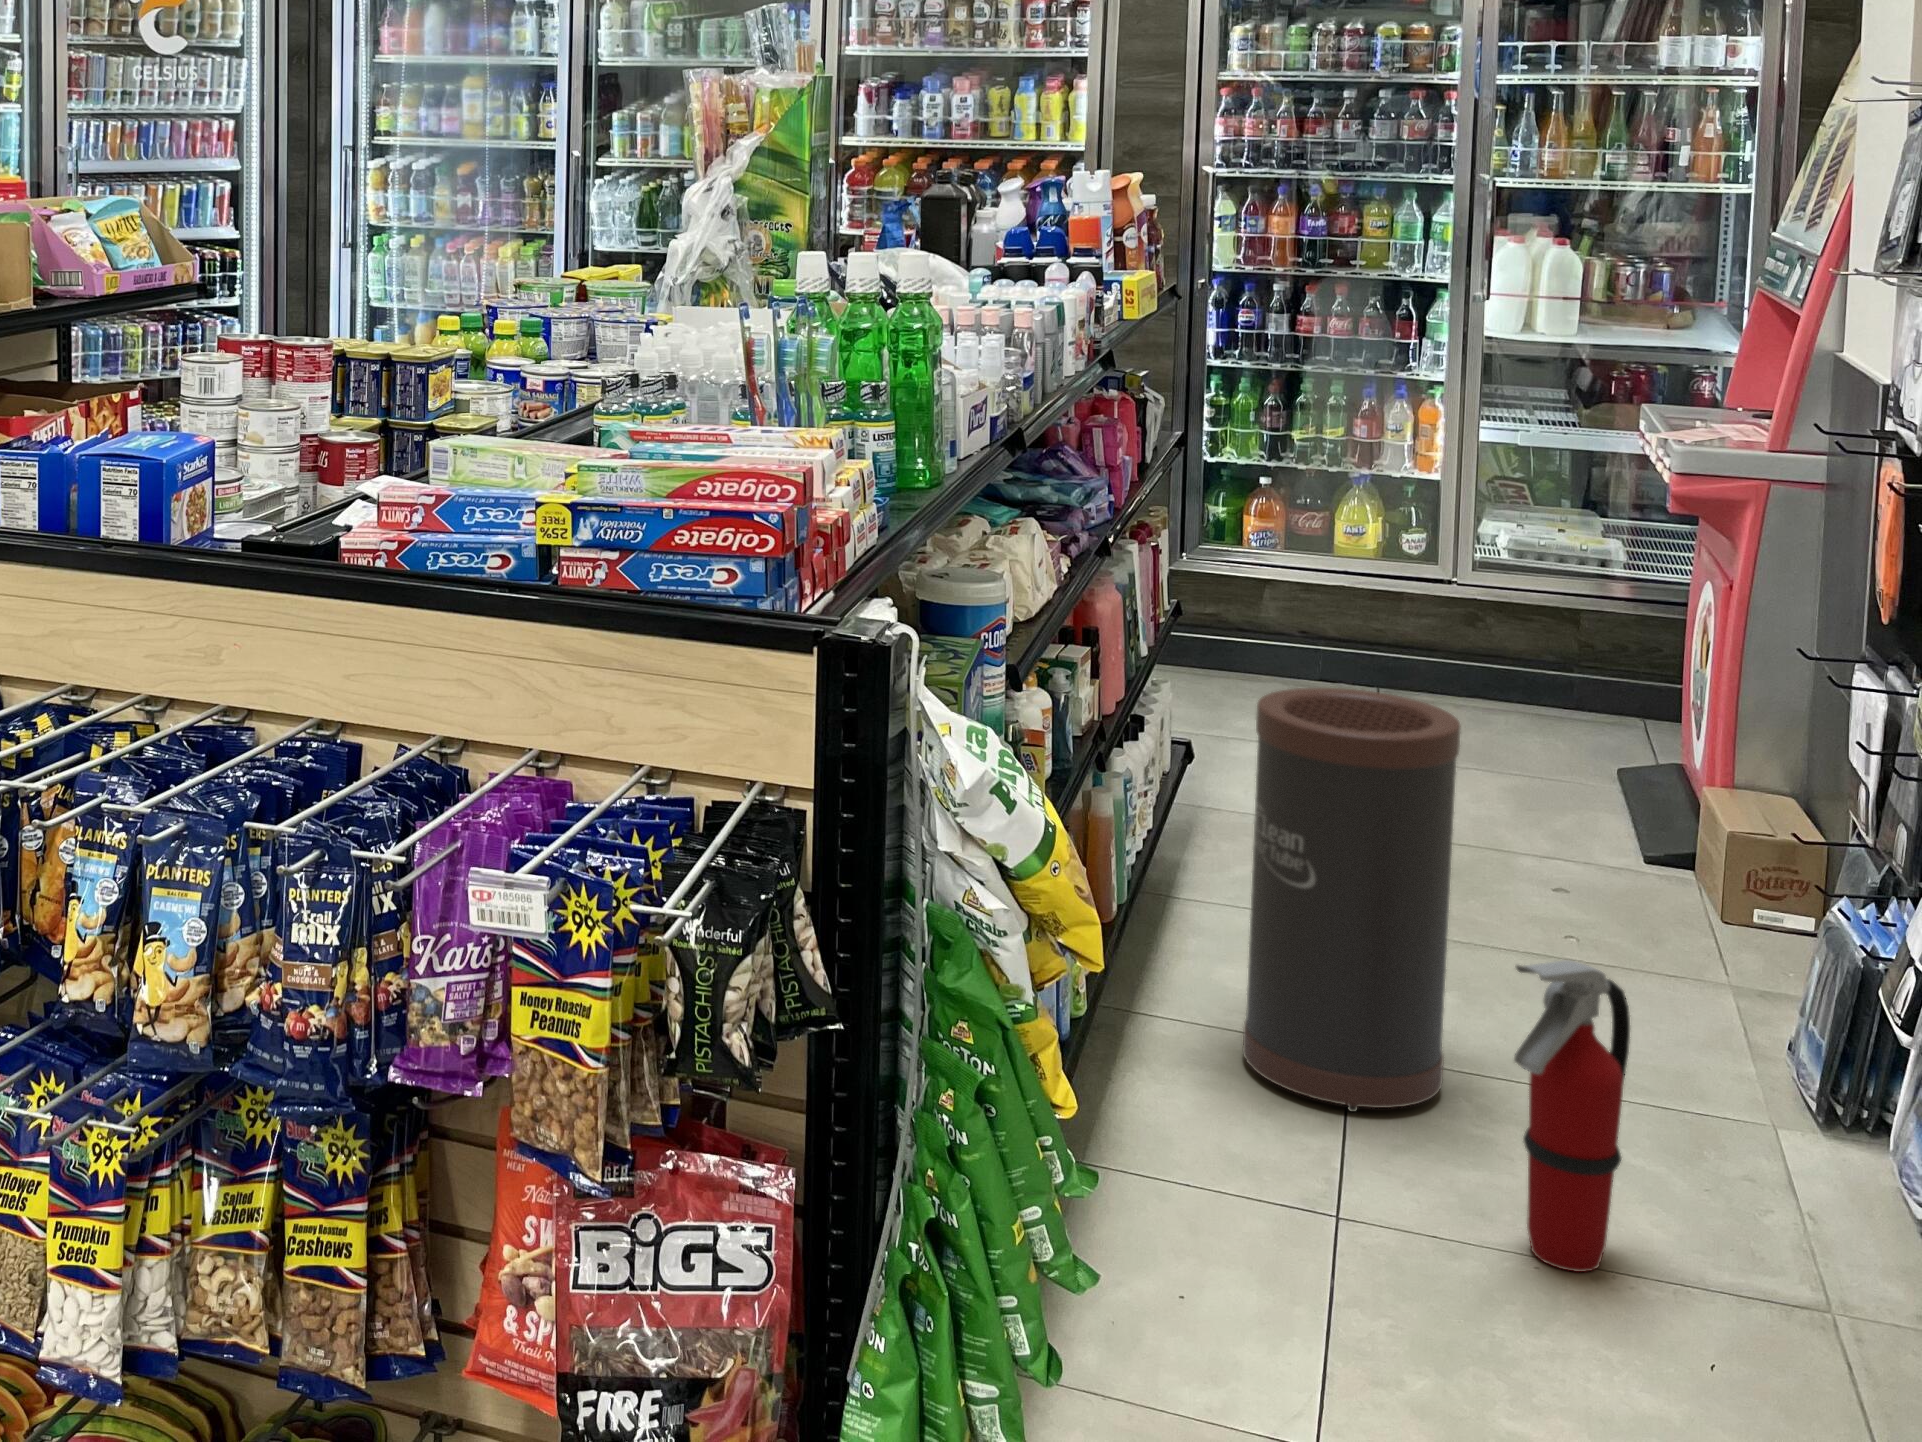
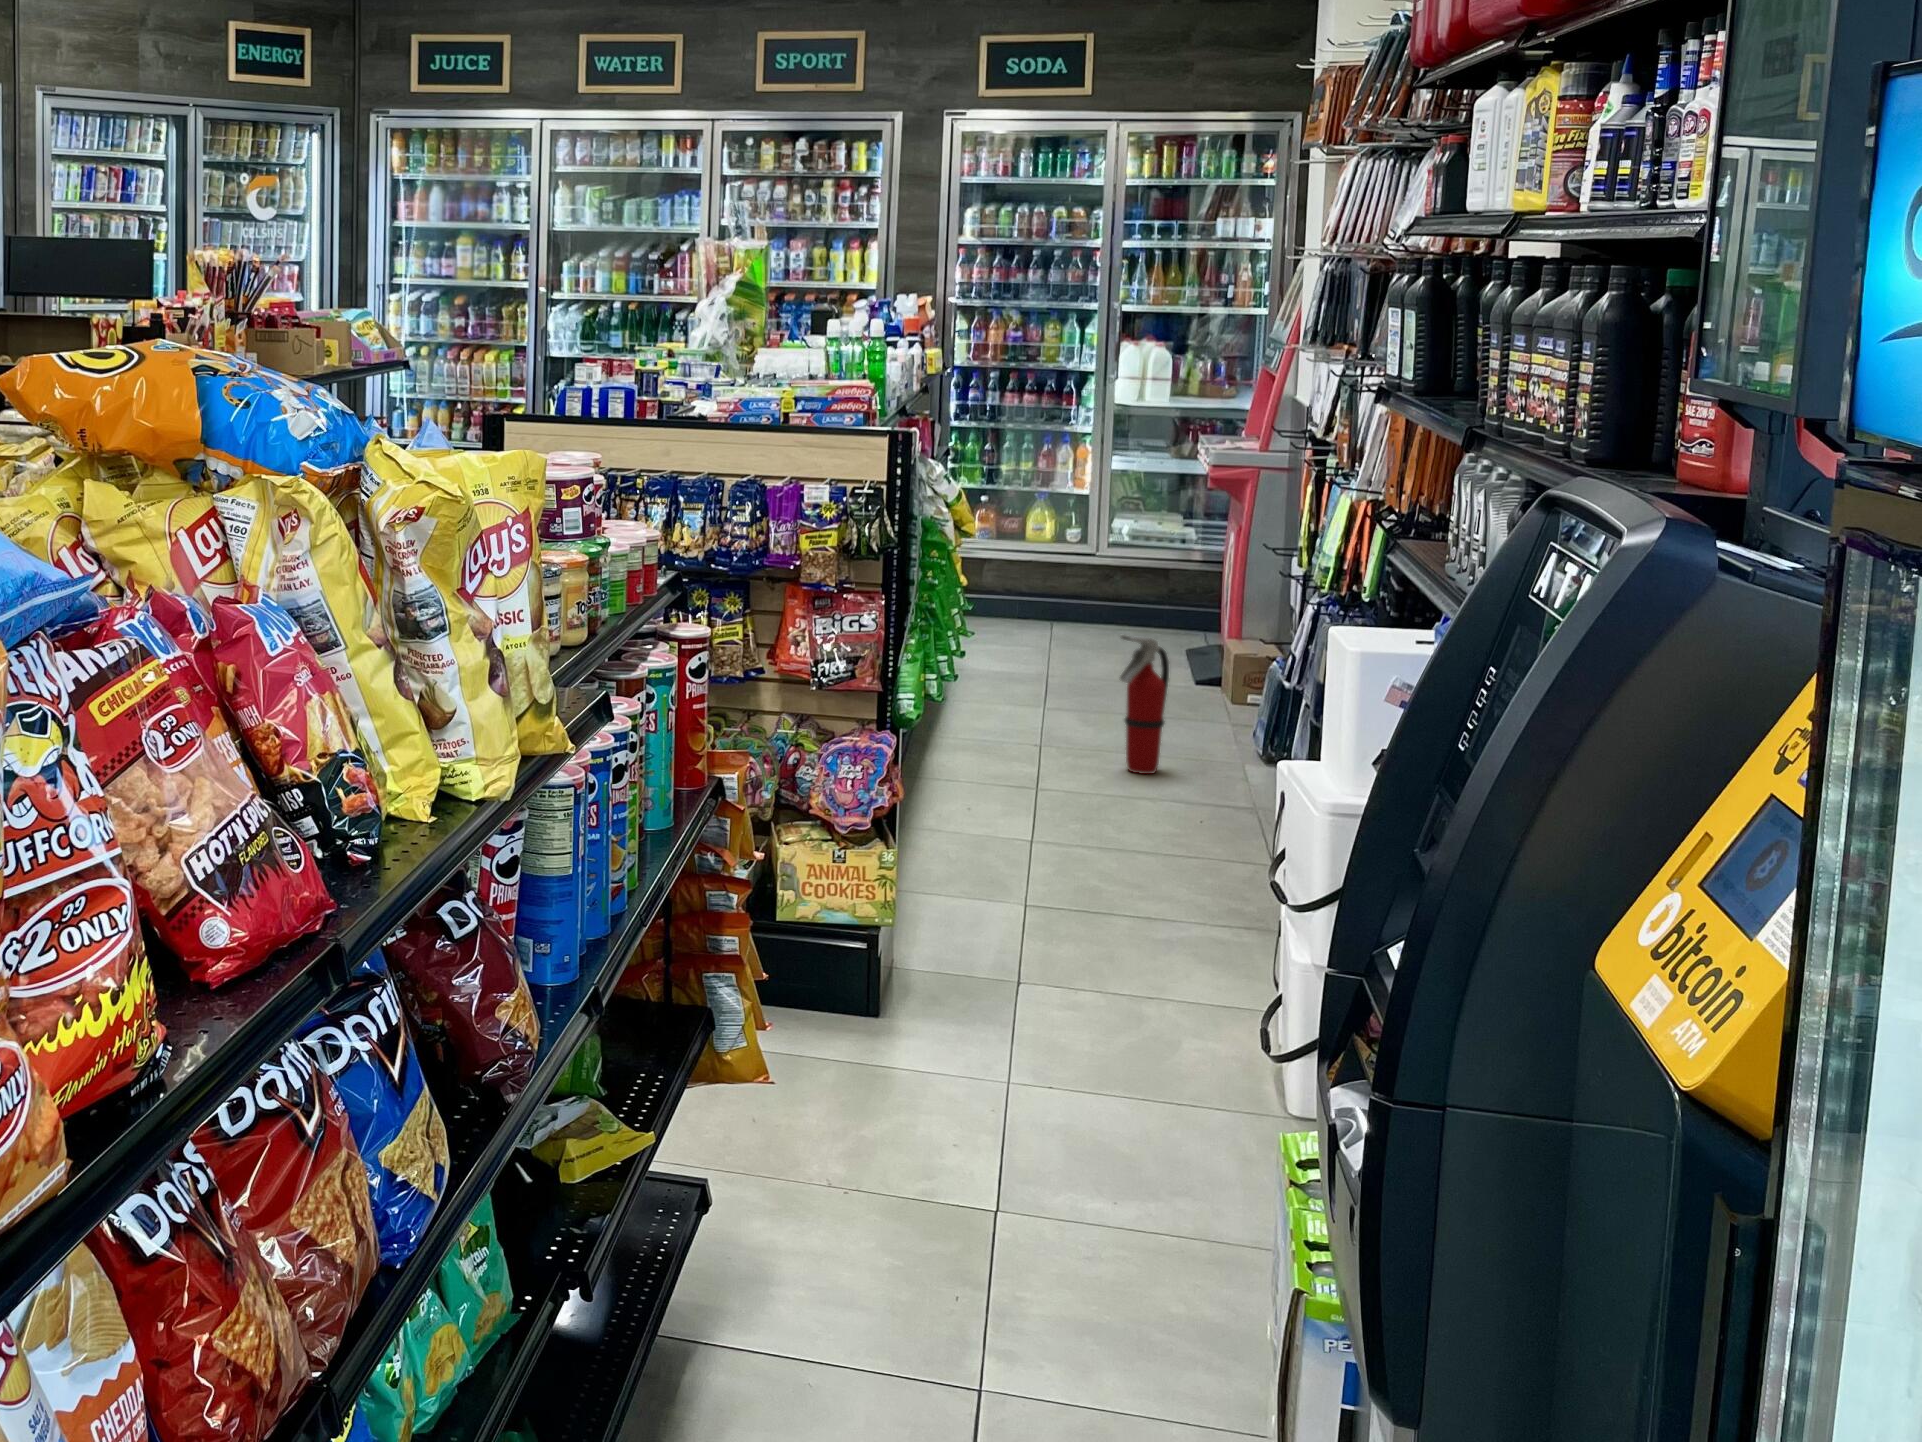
trash can: present [1243,688,1461,1112] -> none [997,548,1098,742]

